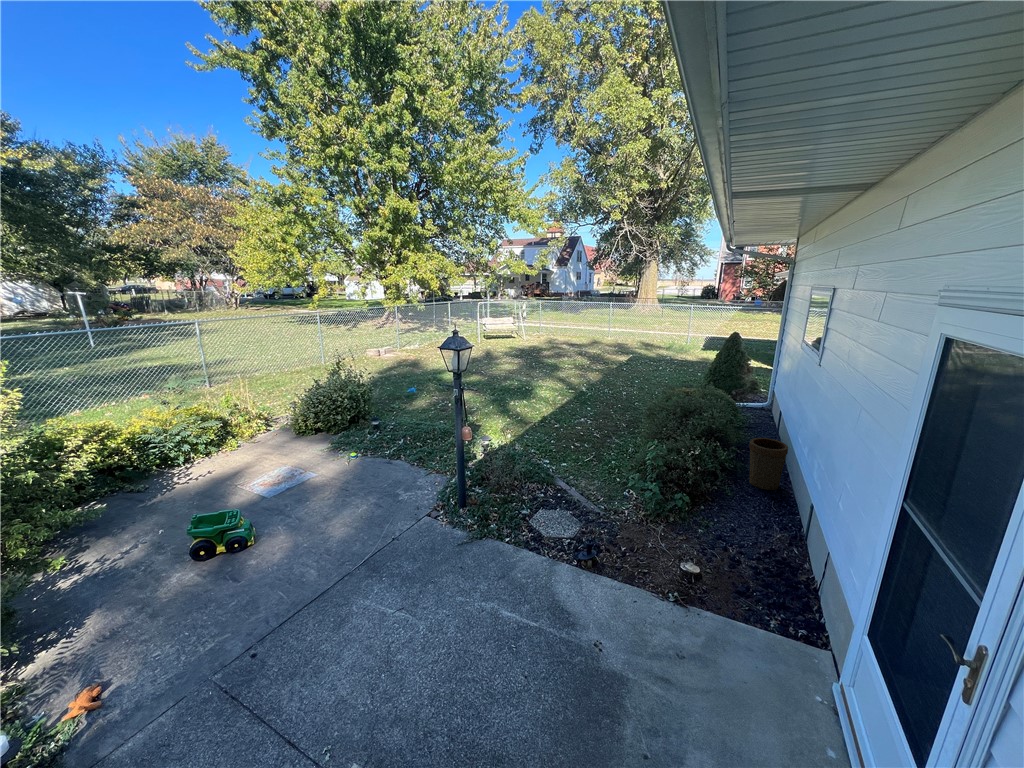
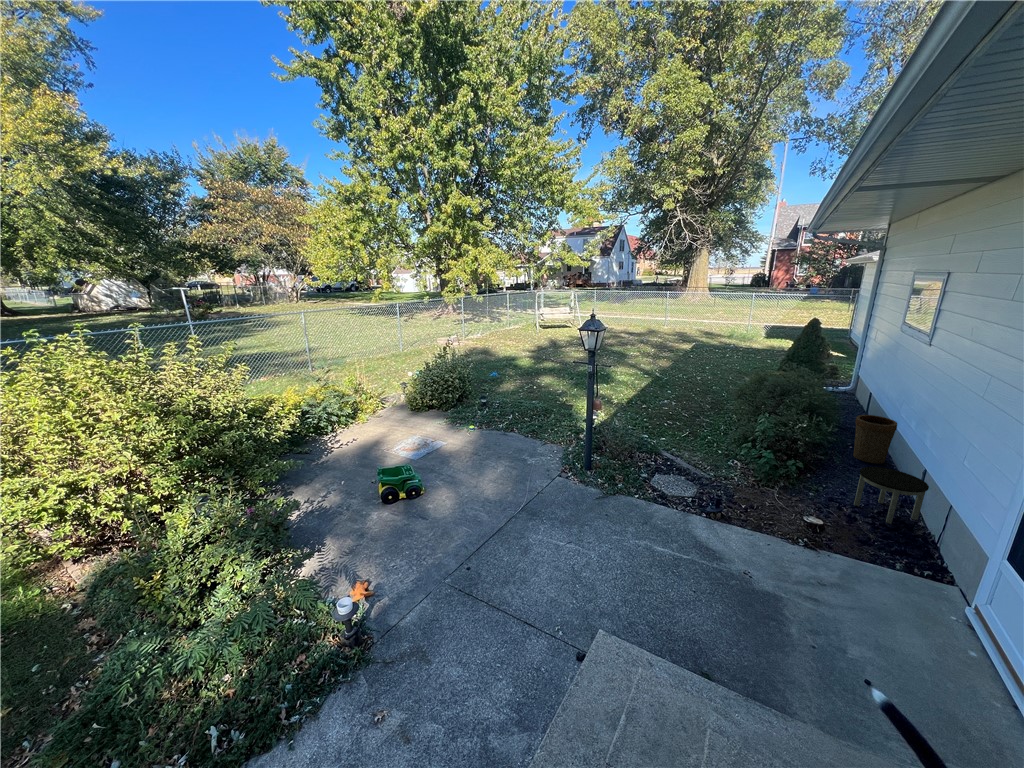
round table: none [731,499,799,564] -> present [854,467,929,524]

